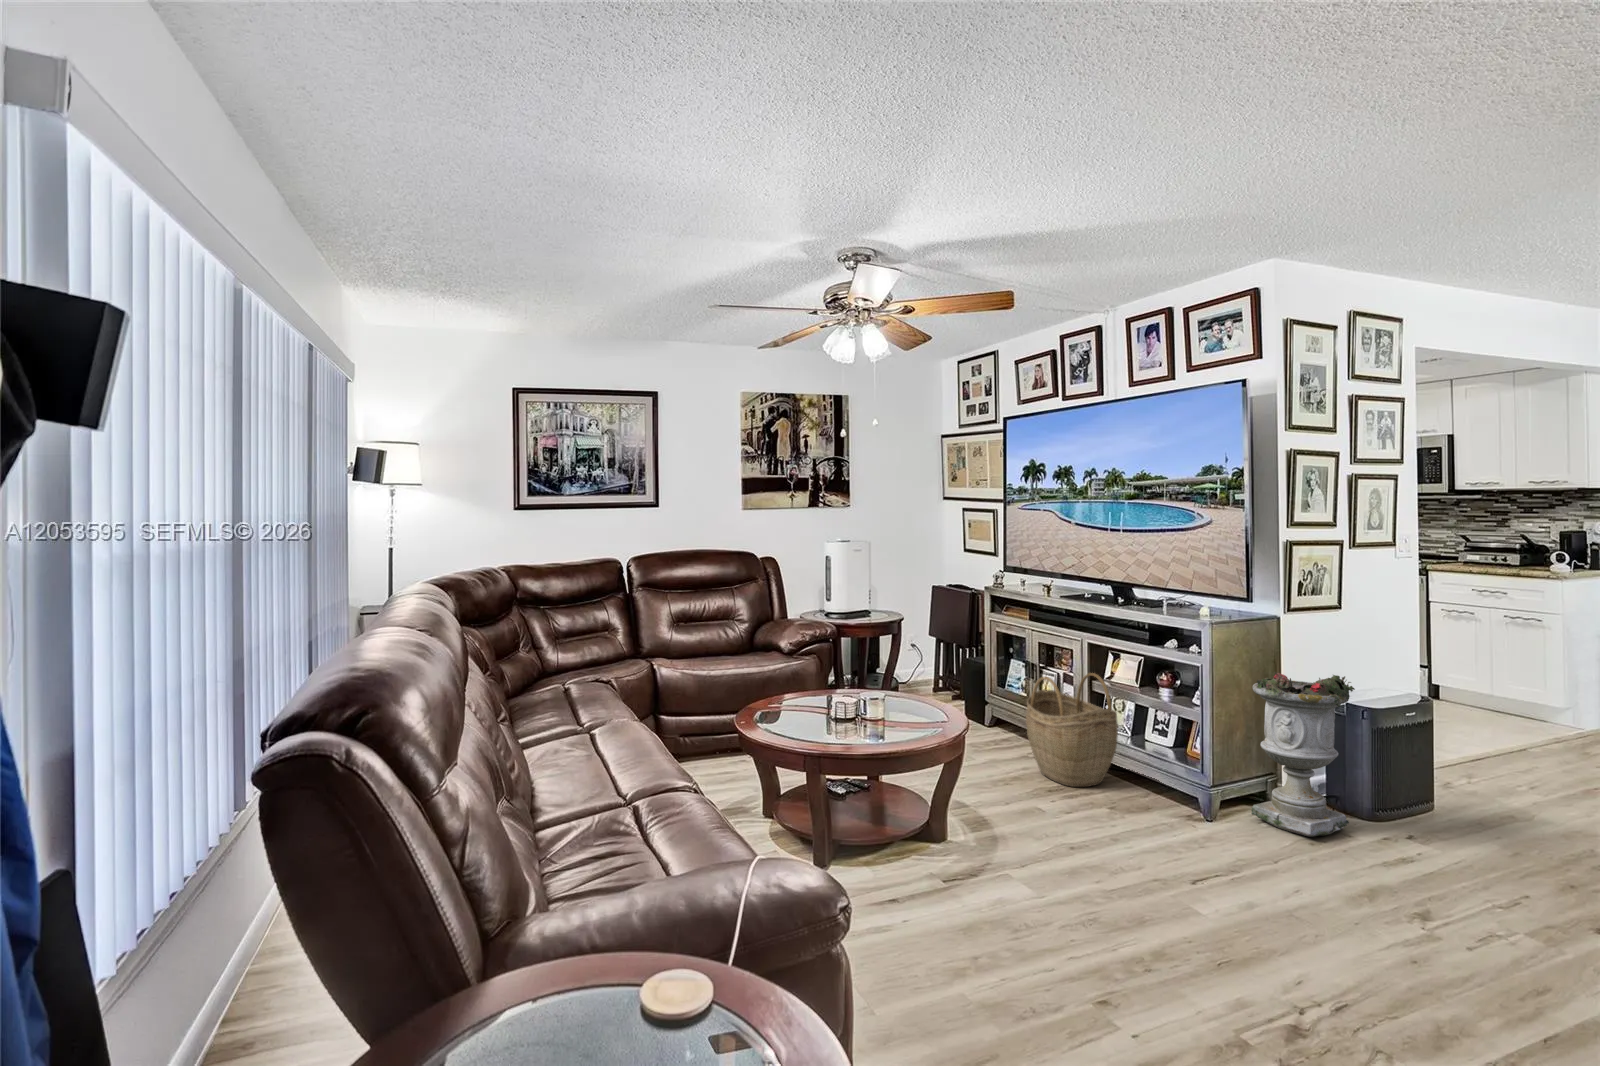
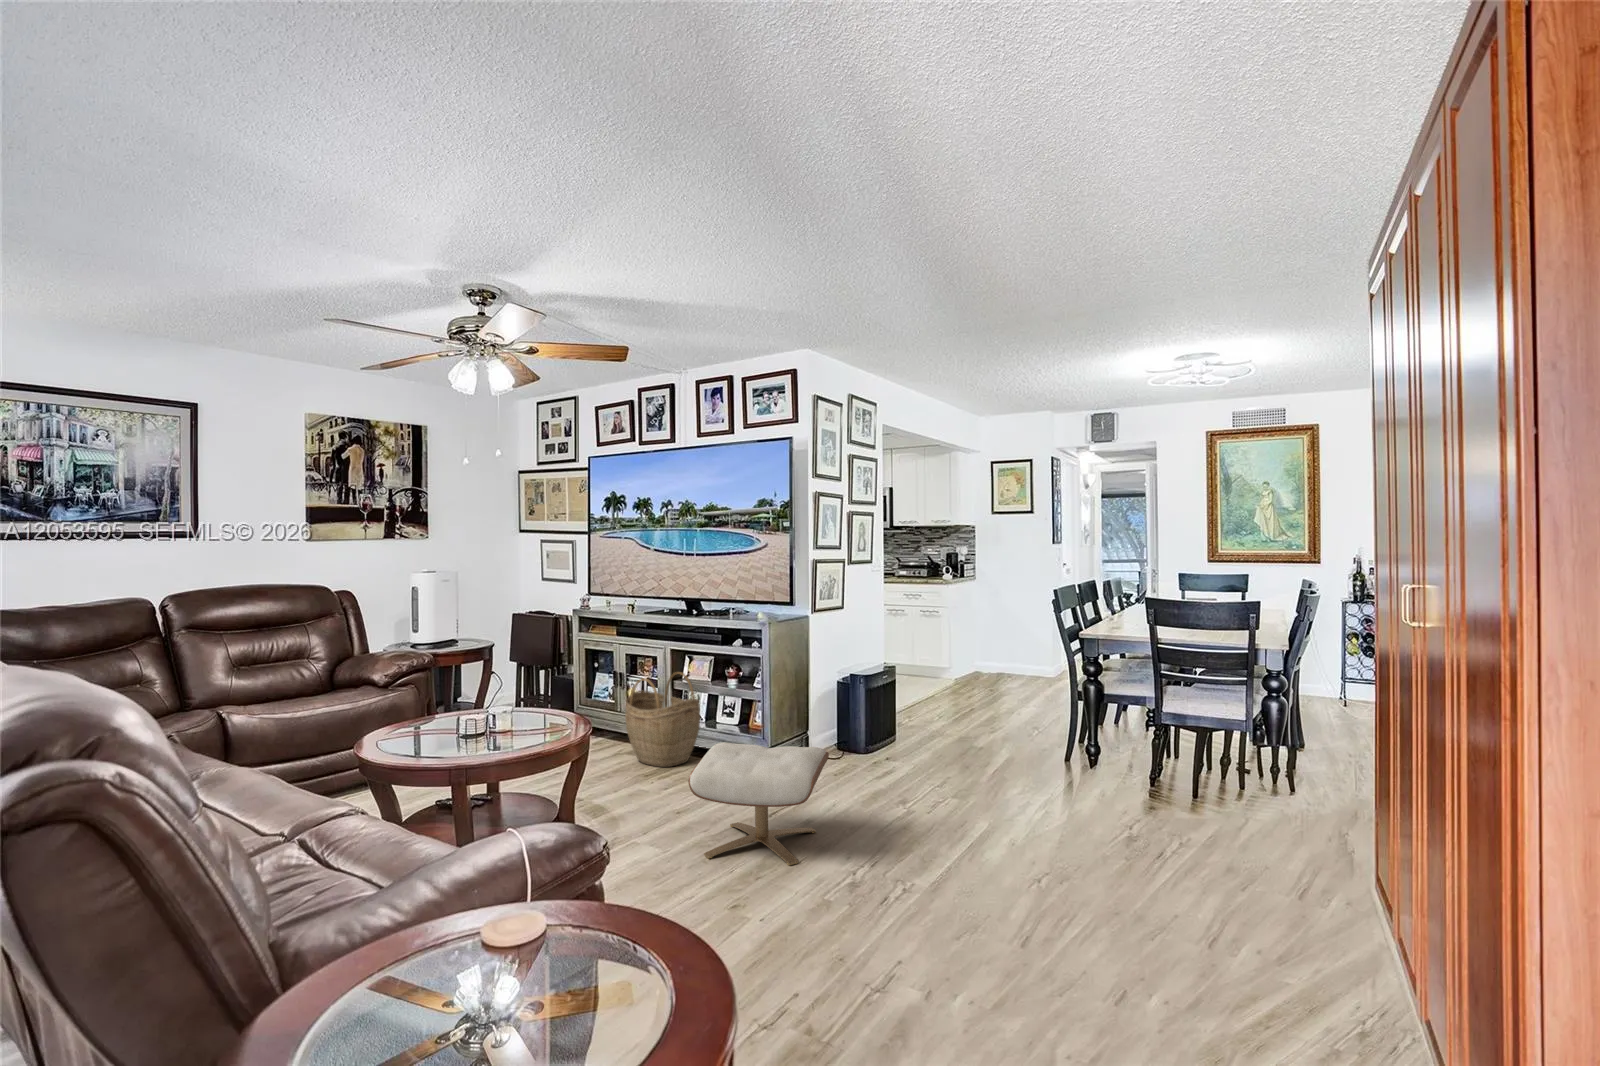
planter: present [1251,672,1355,837] -> none [795,652,857,769]
ottoman: none [1061,780,1278,976] -> present [689,742,829,865]

